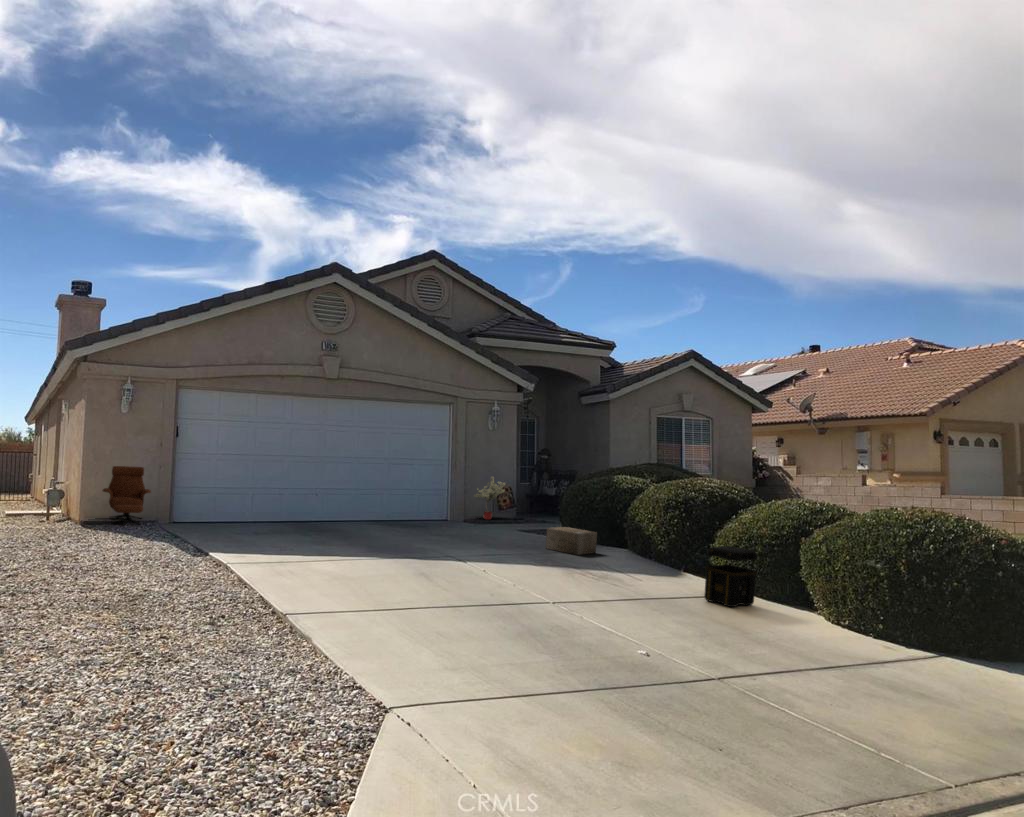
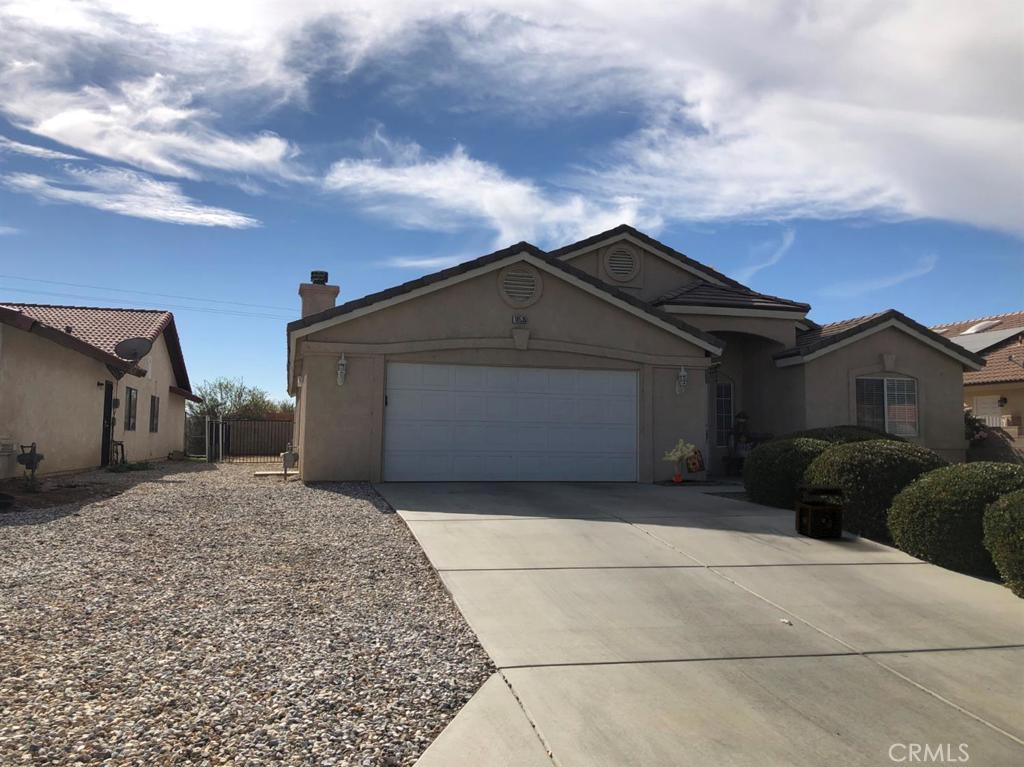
lounge chair: present [102,466,151,525] -> none [323,438,364,490]
cardboard box: present [546,527,597,555] -> none [728,488,783,517]
toolbox: present [704,546,758,607] -> present [795,484,844,537]

